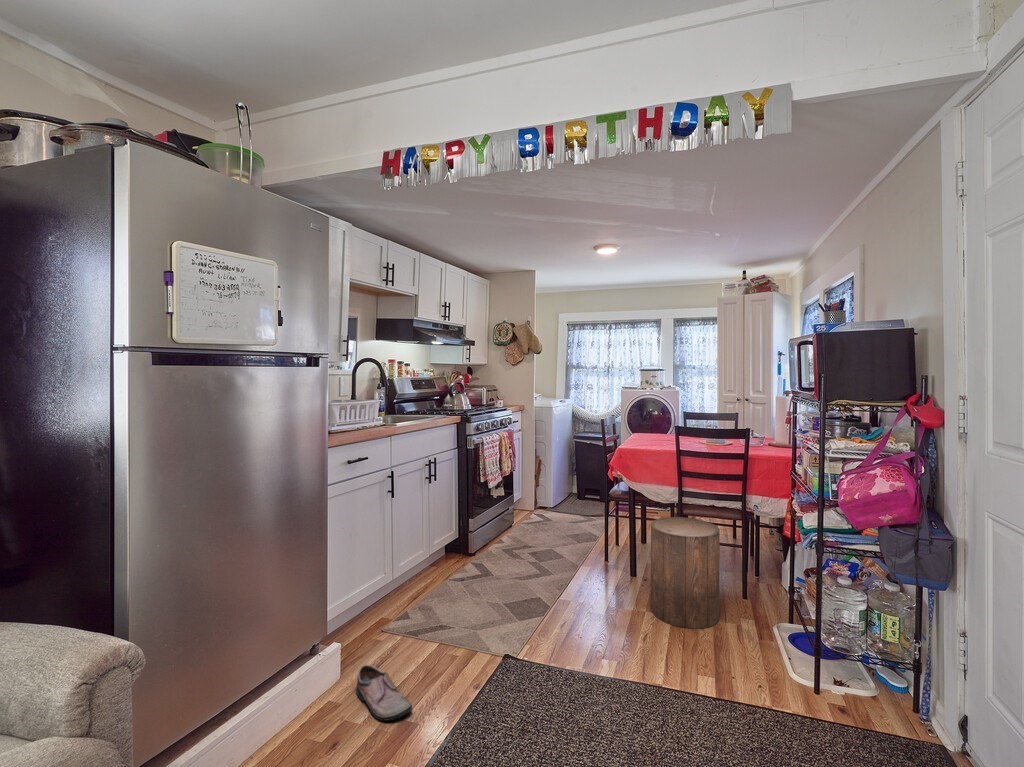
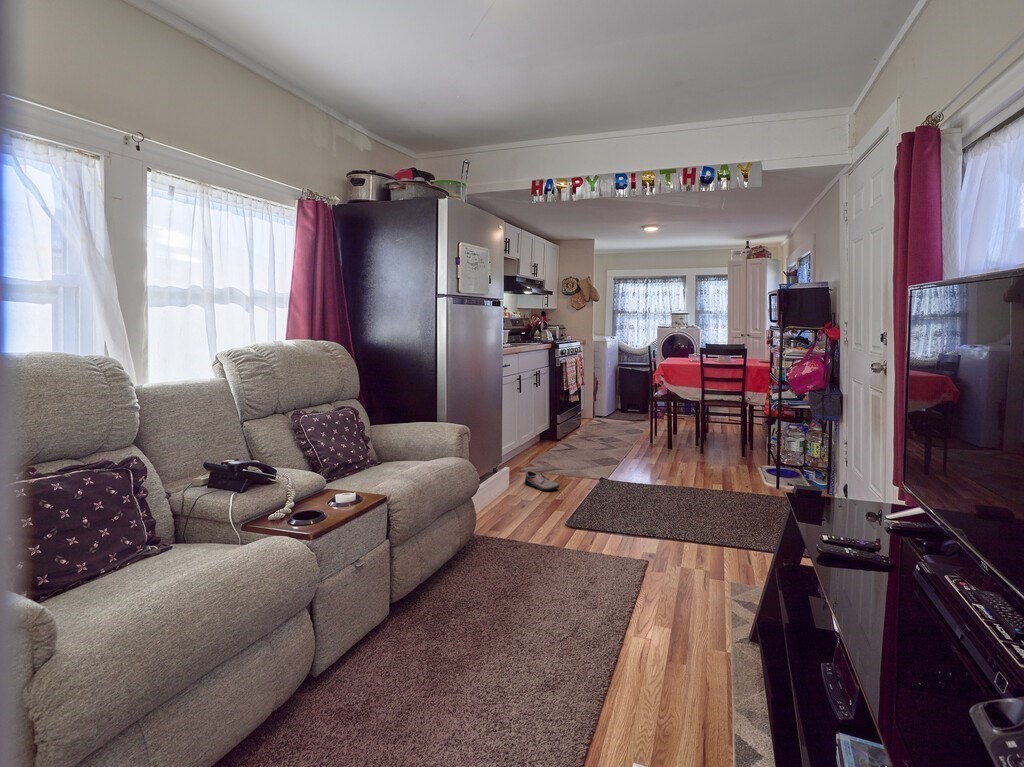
stool: present [651,517,720,629] -> none [681,405,725,465]

